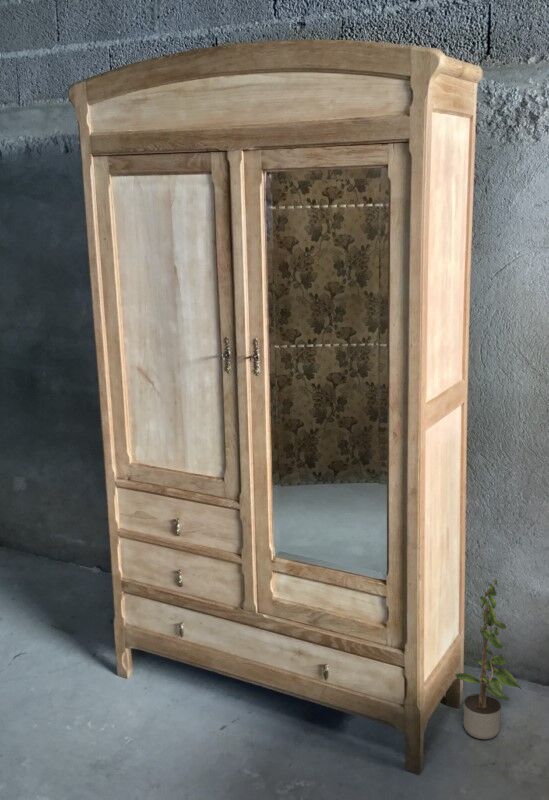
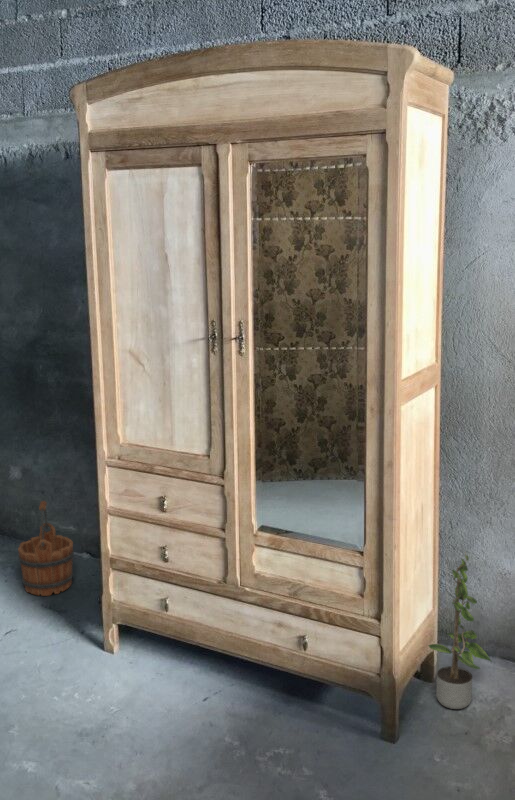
wooden bucket: none [24,514,83,613] -> present [18,501,74,596]

